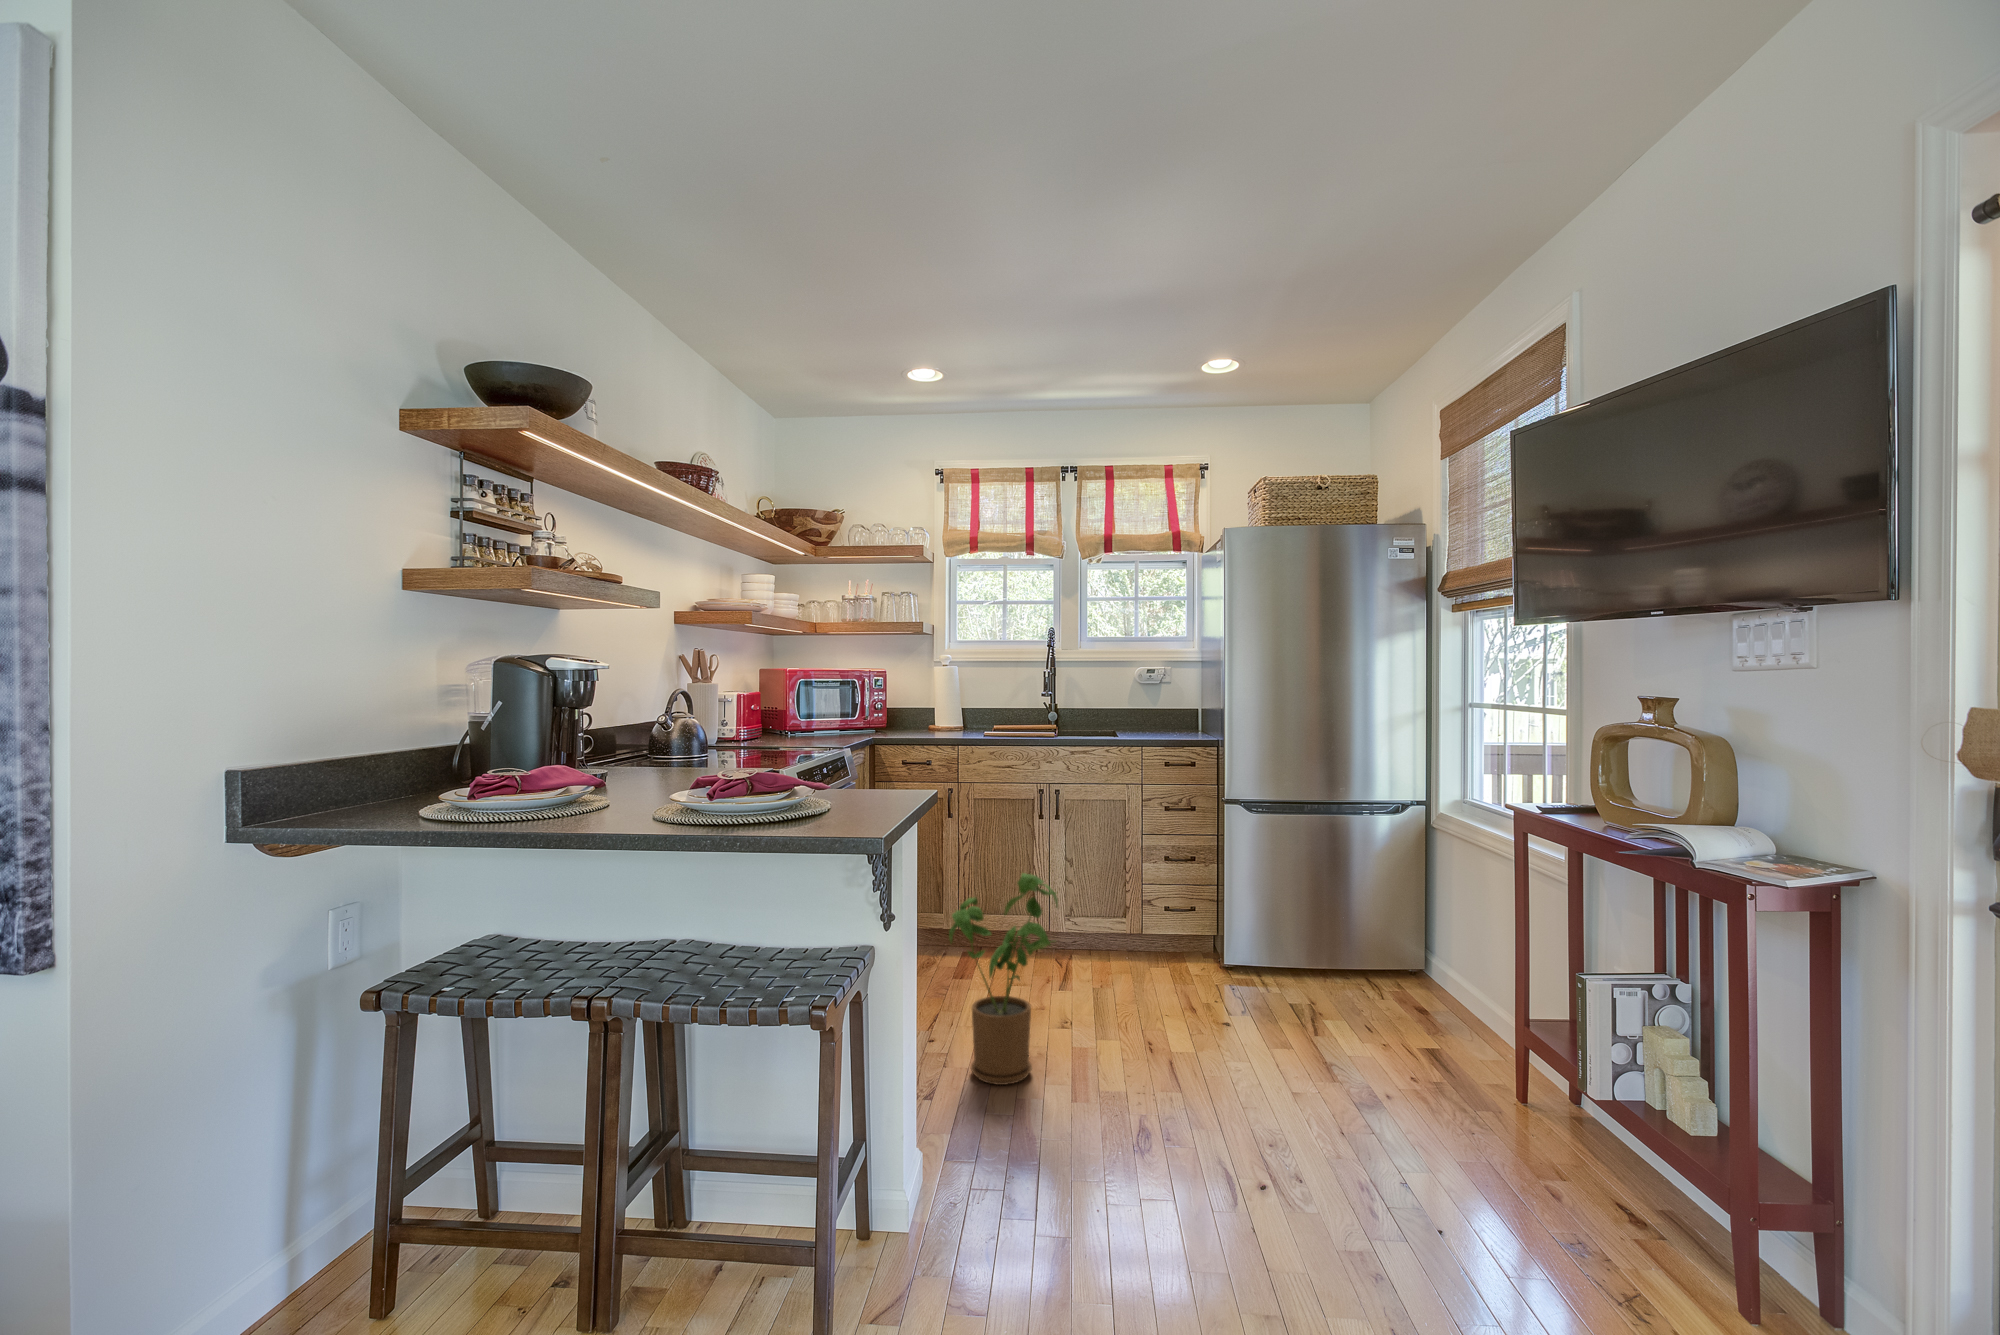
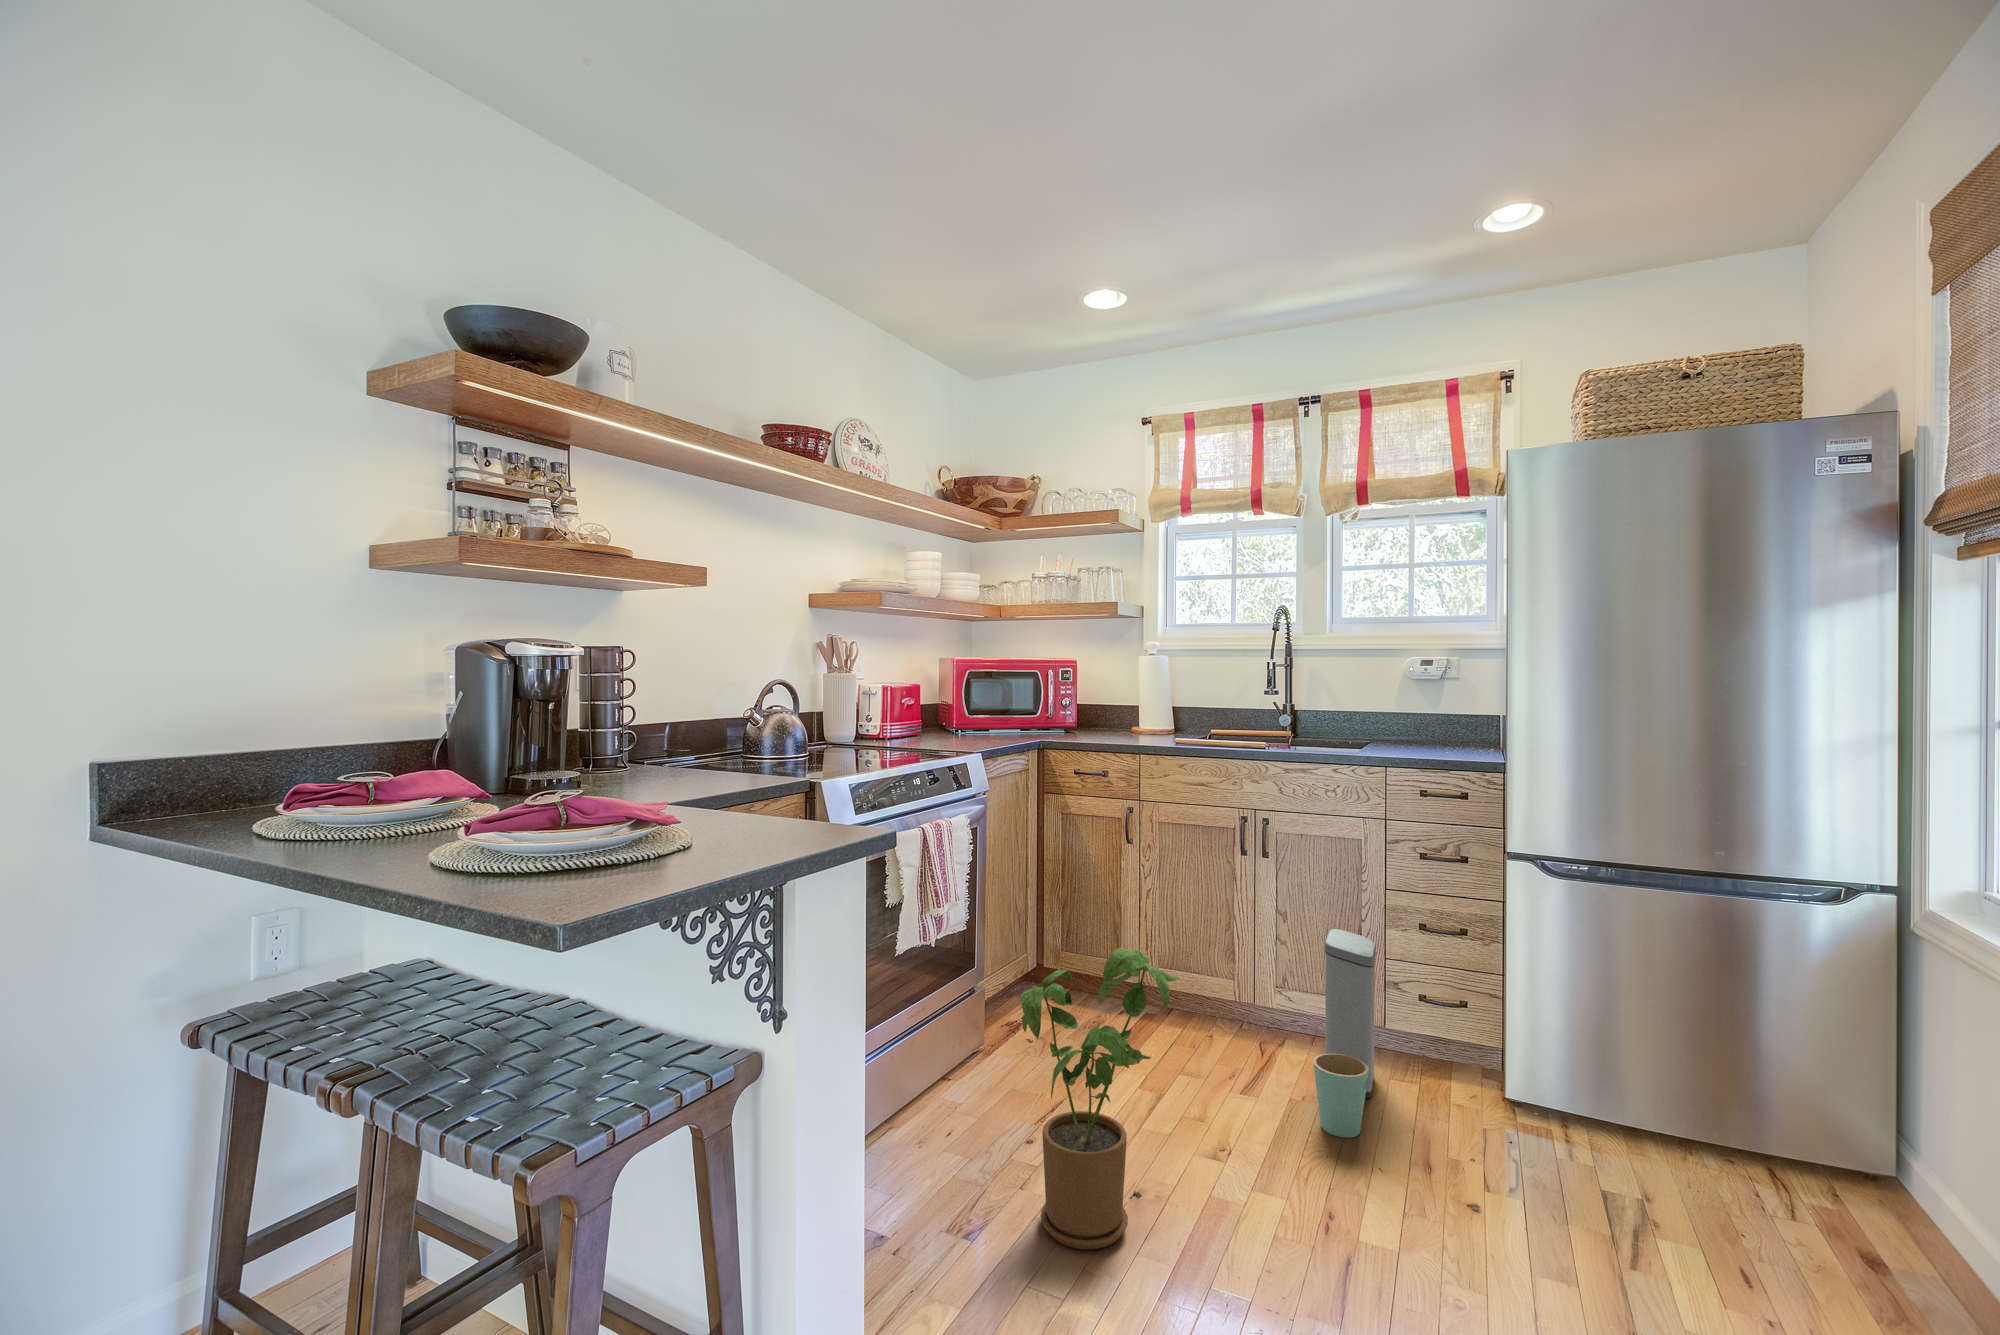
trash can: none [1110,865,1152,1002] -> present [1313,929,1376,1138]

